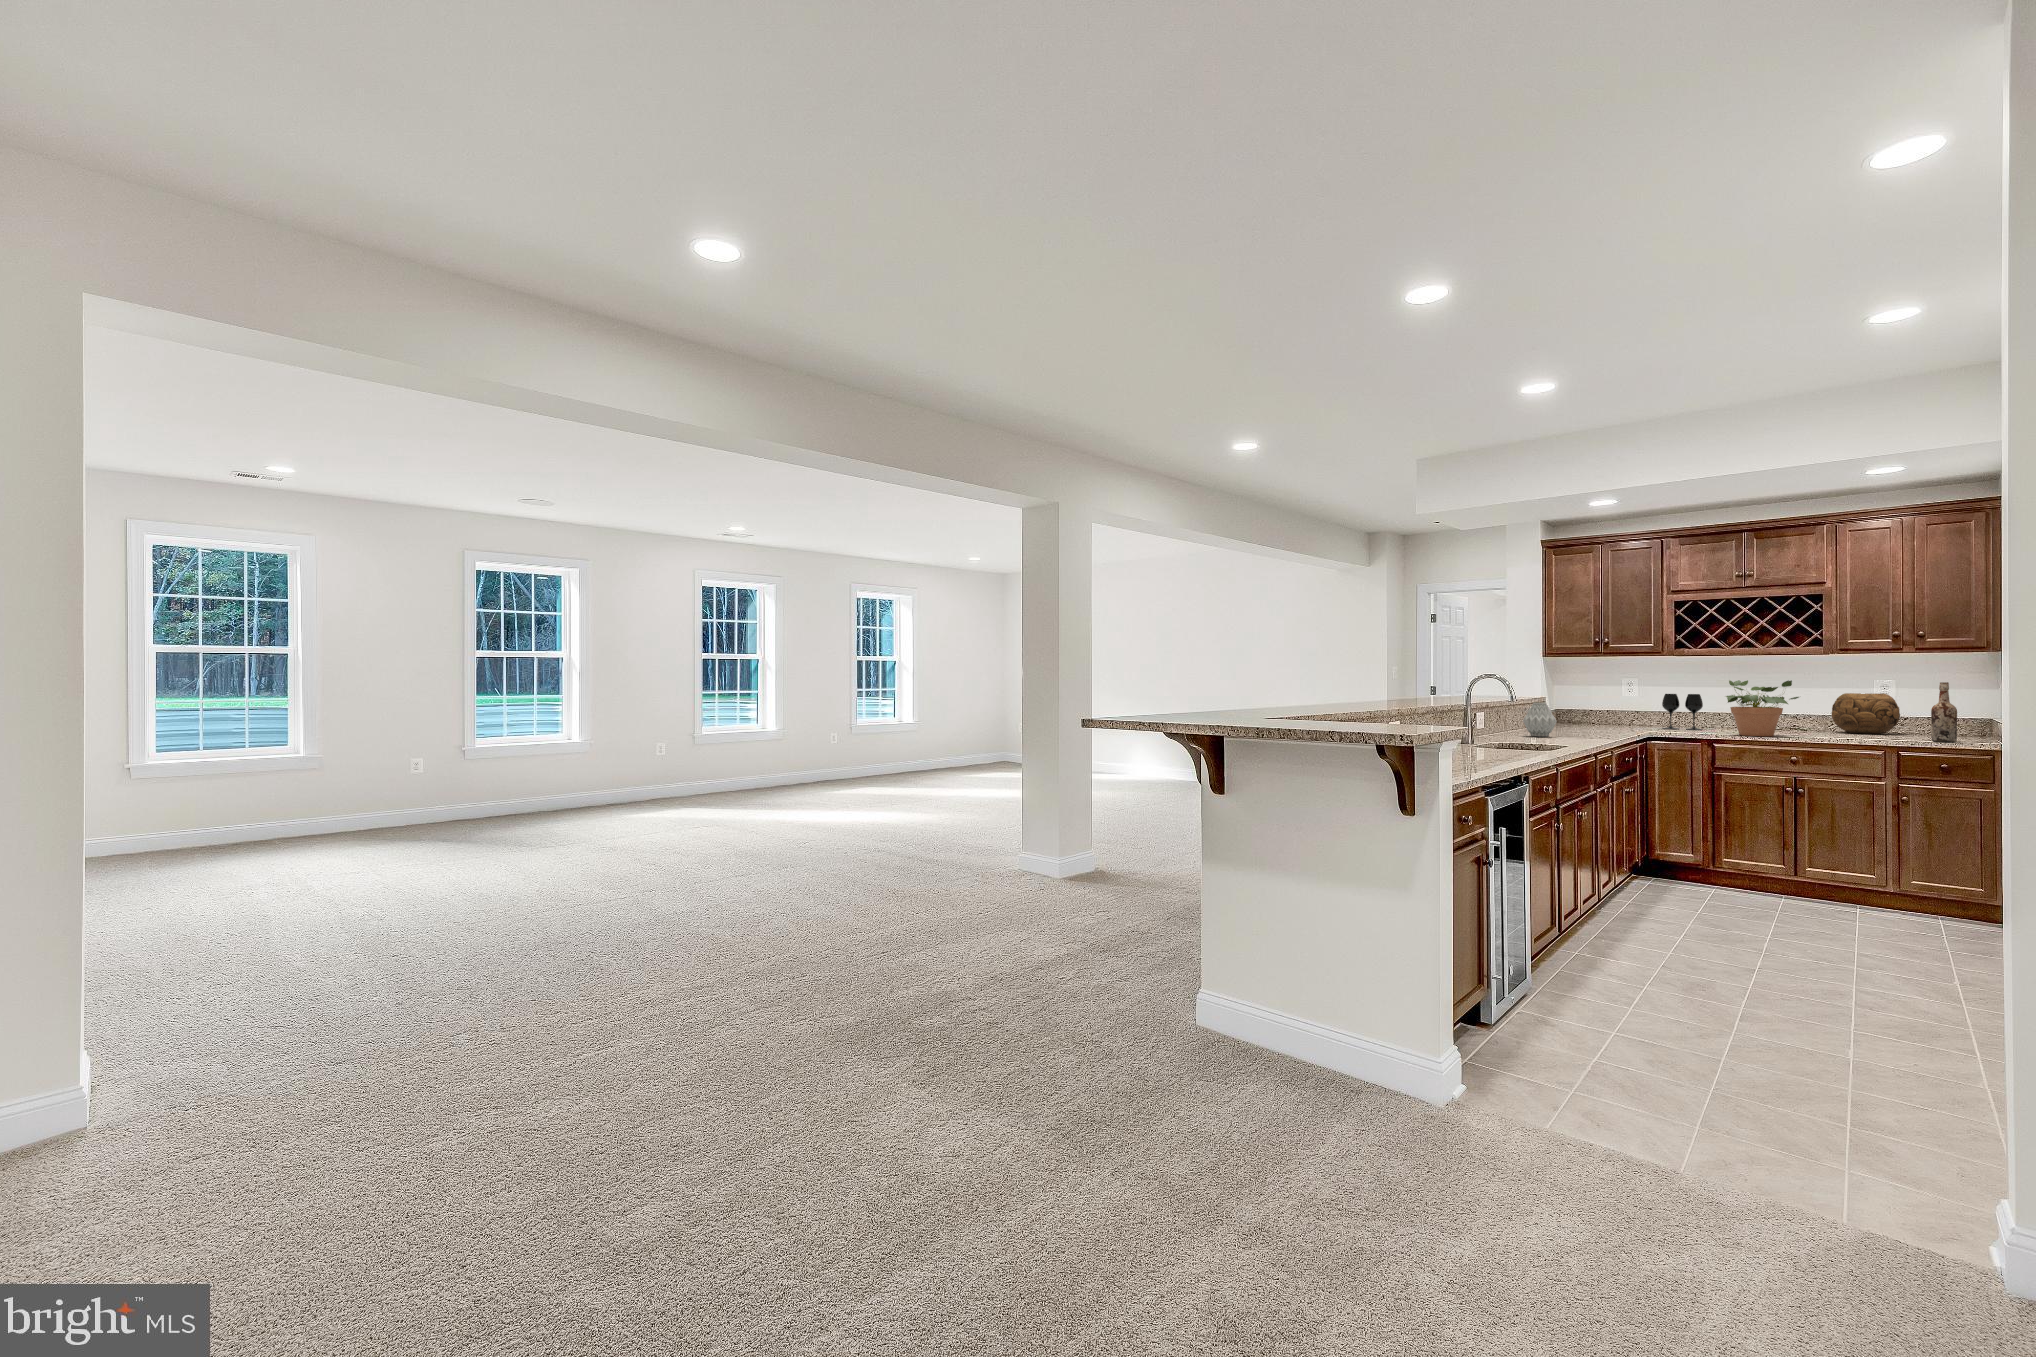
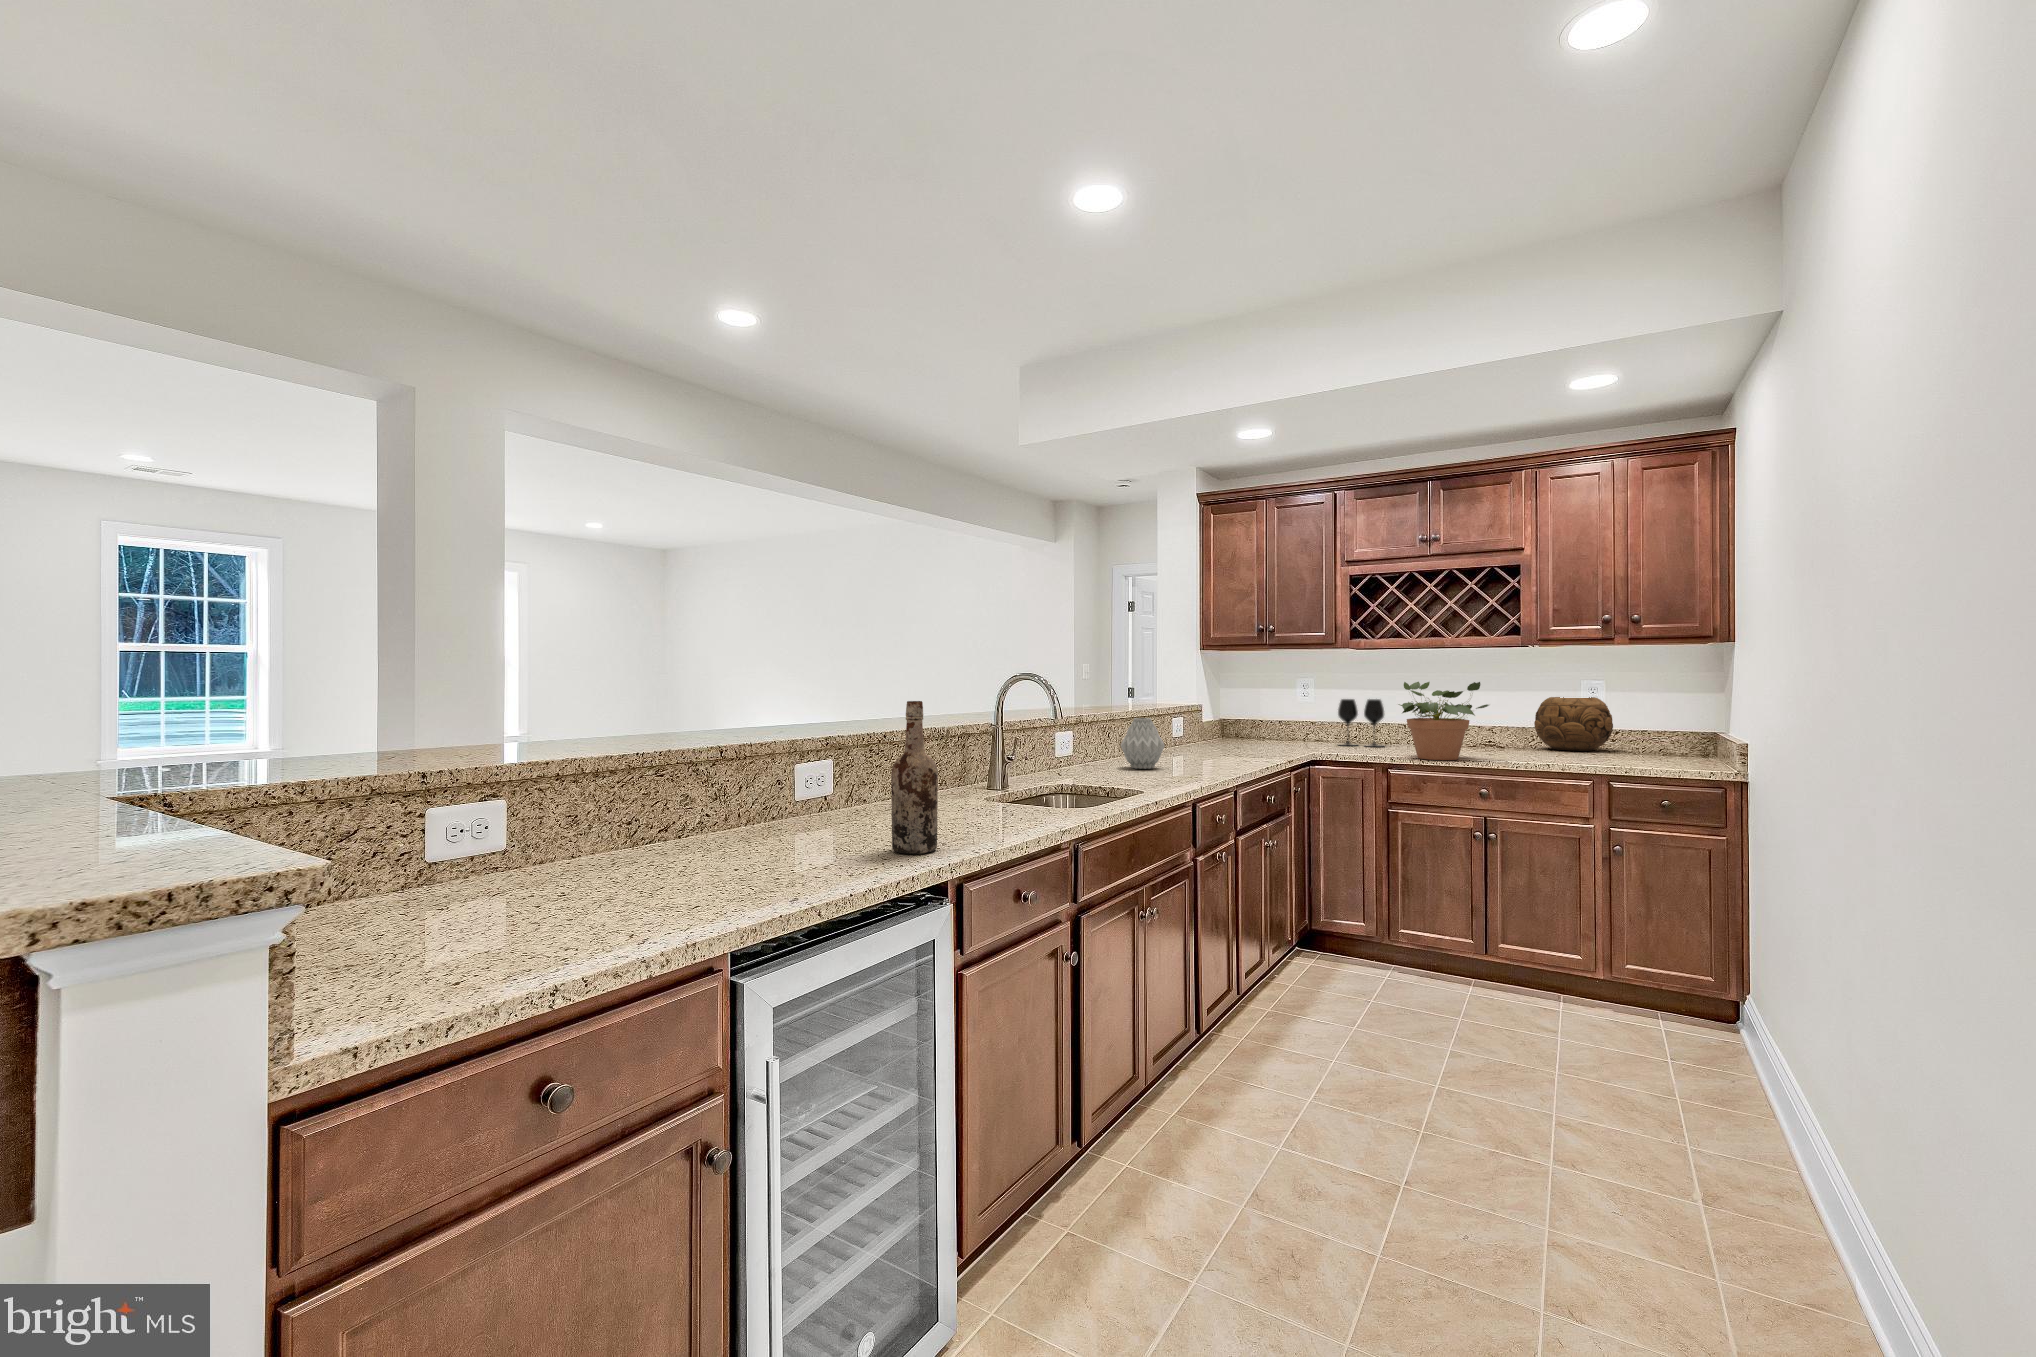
wine bottle: present [1931,682,1957,742] -> present [891,701,938,854]

